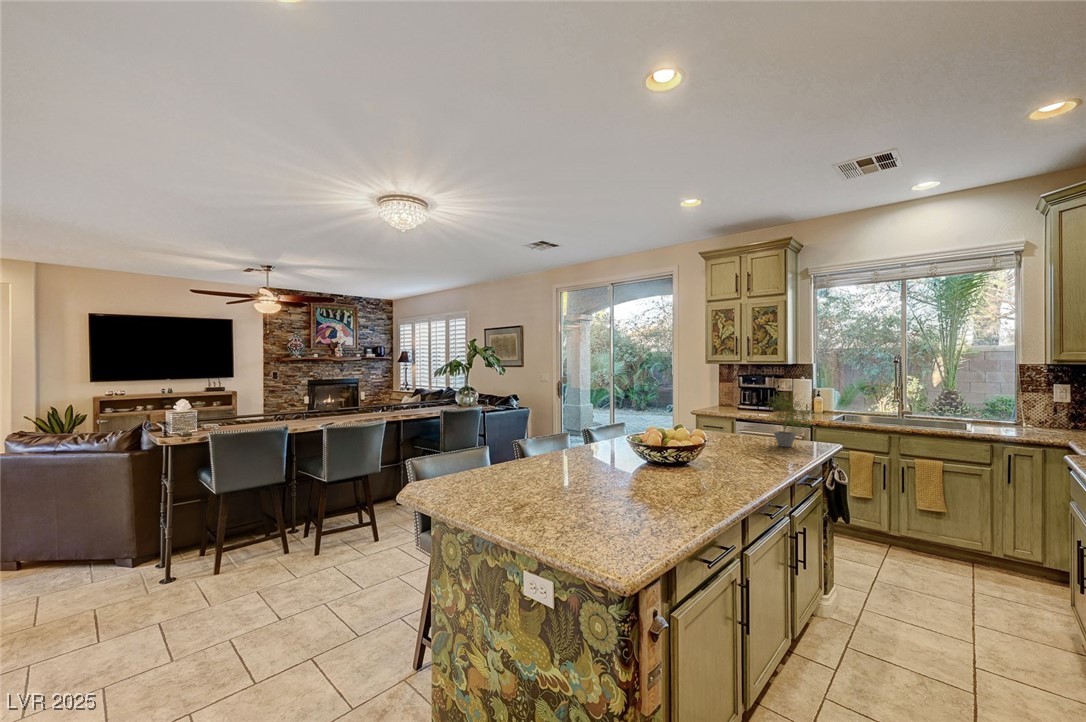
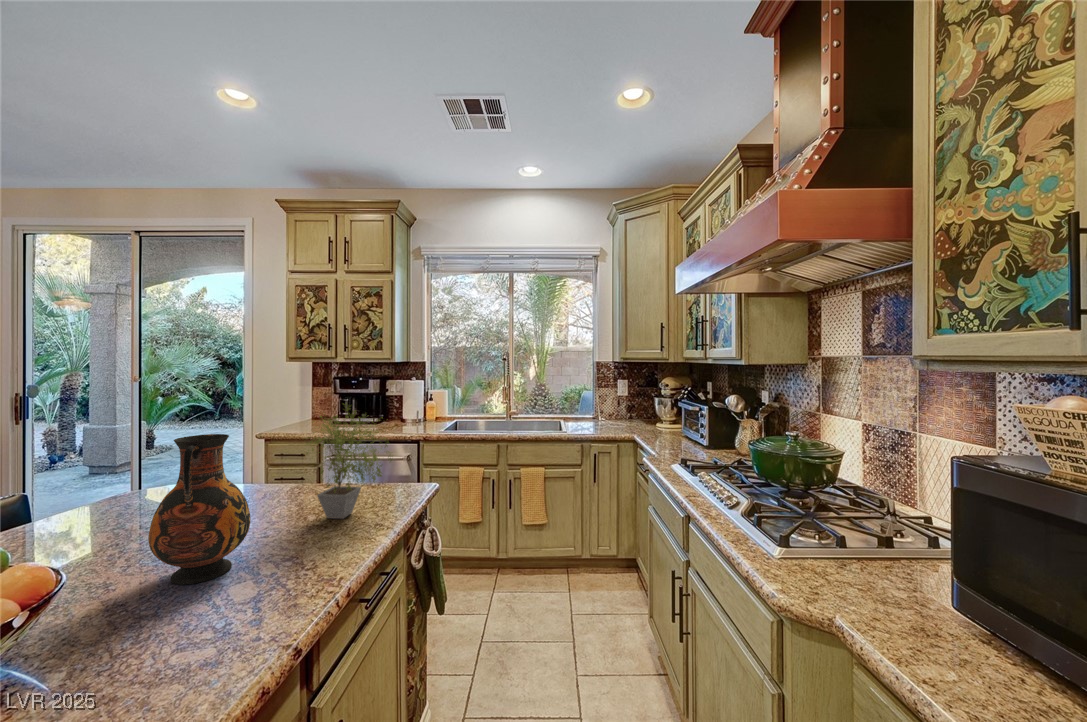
vase: none [719,394,756,453] -> present [148,434,251,585]

